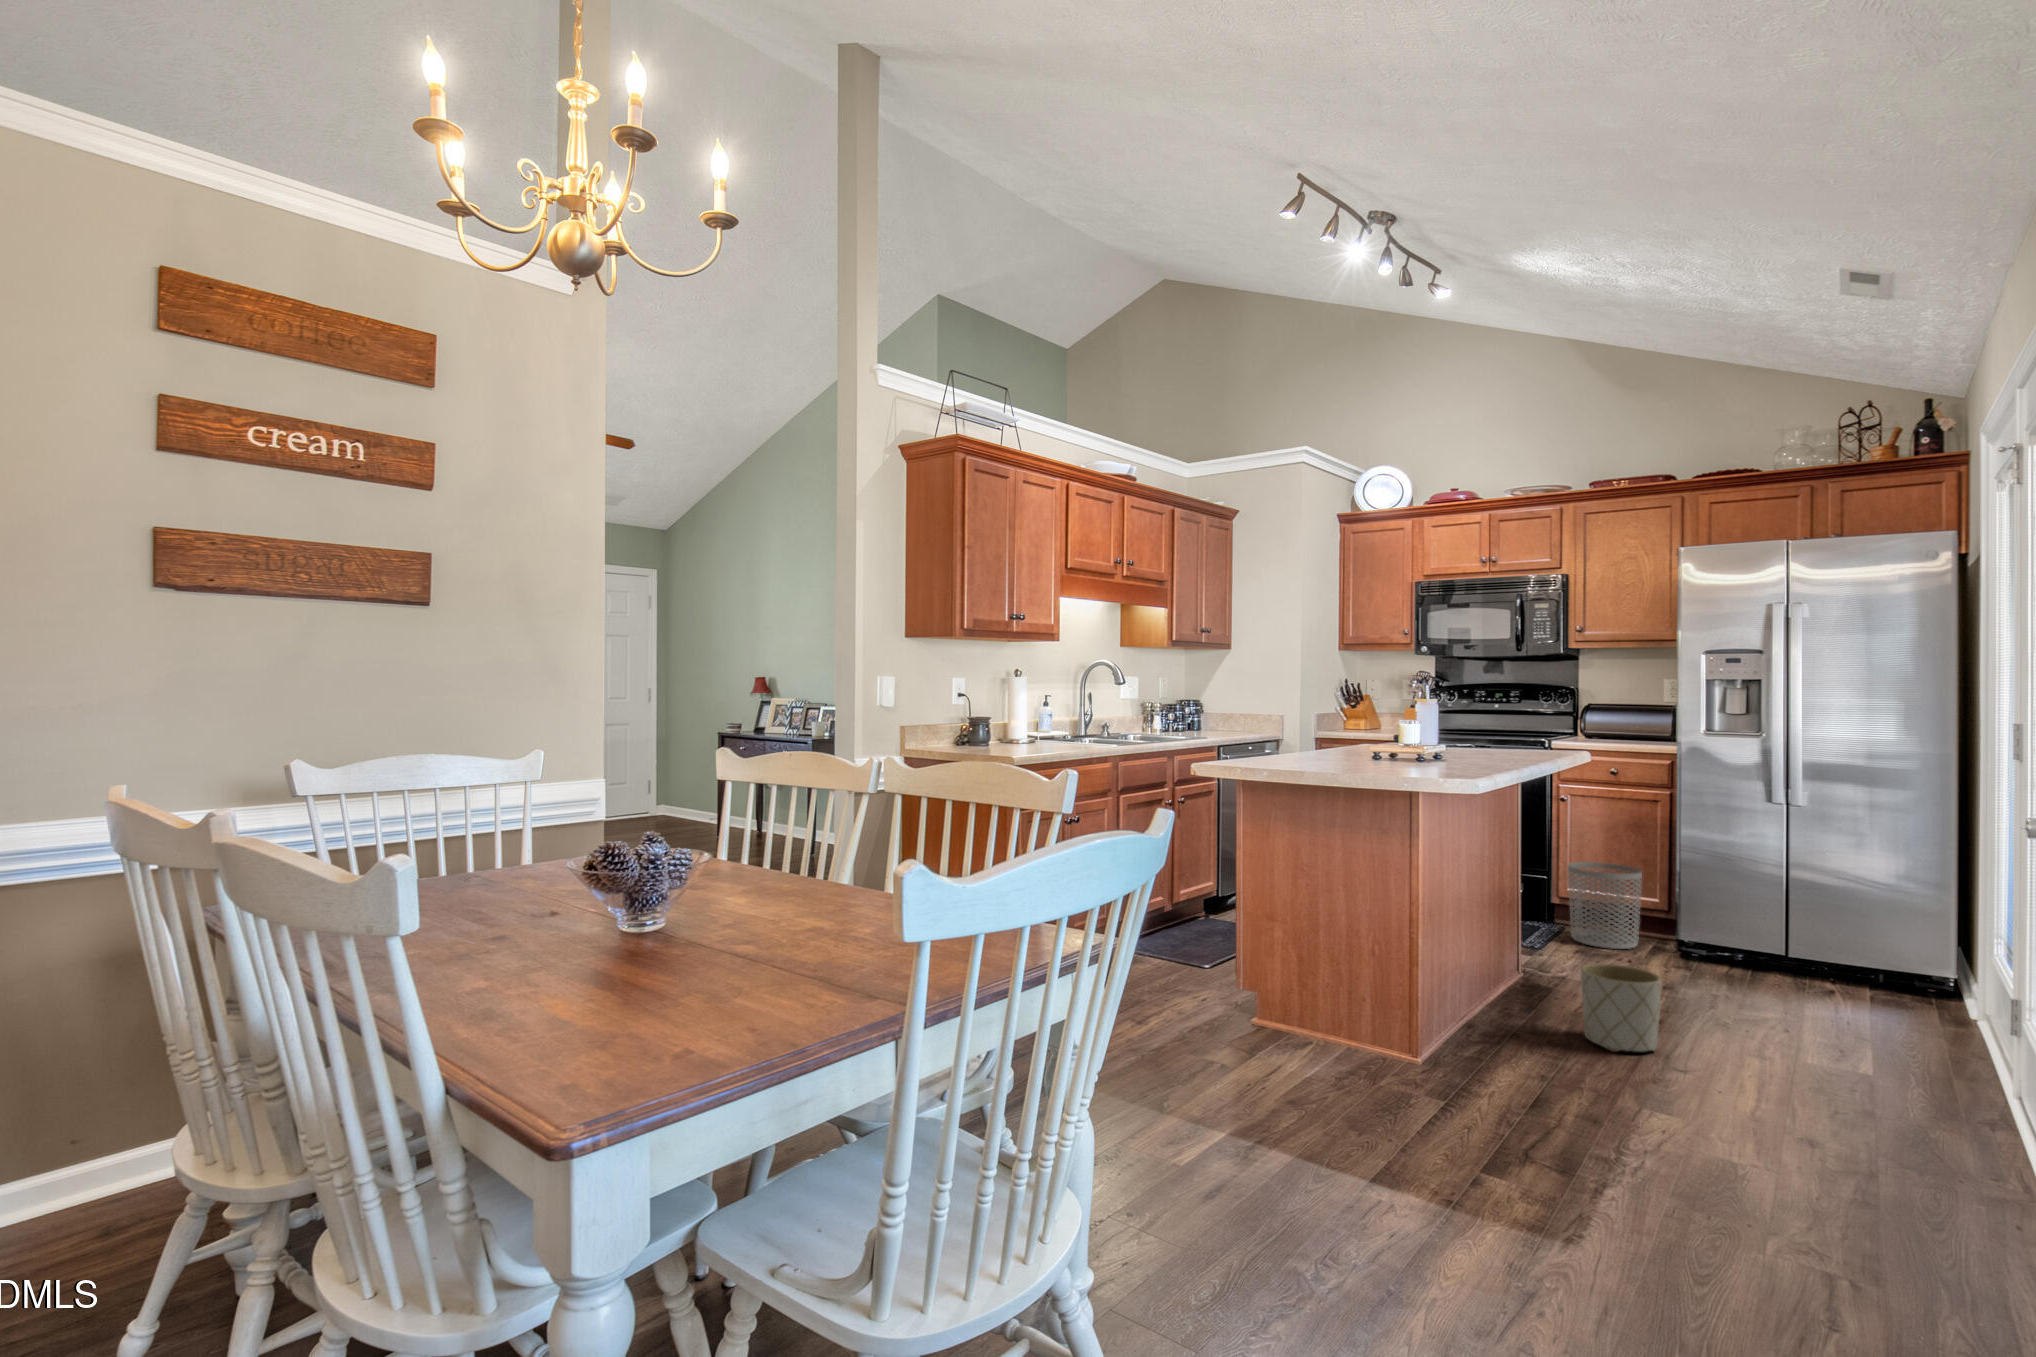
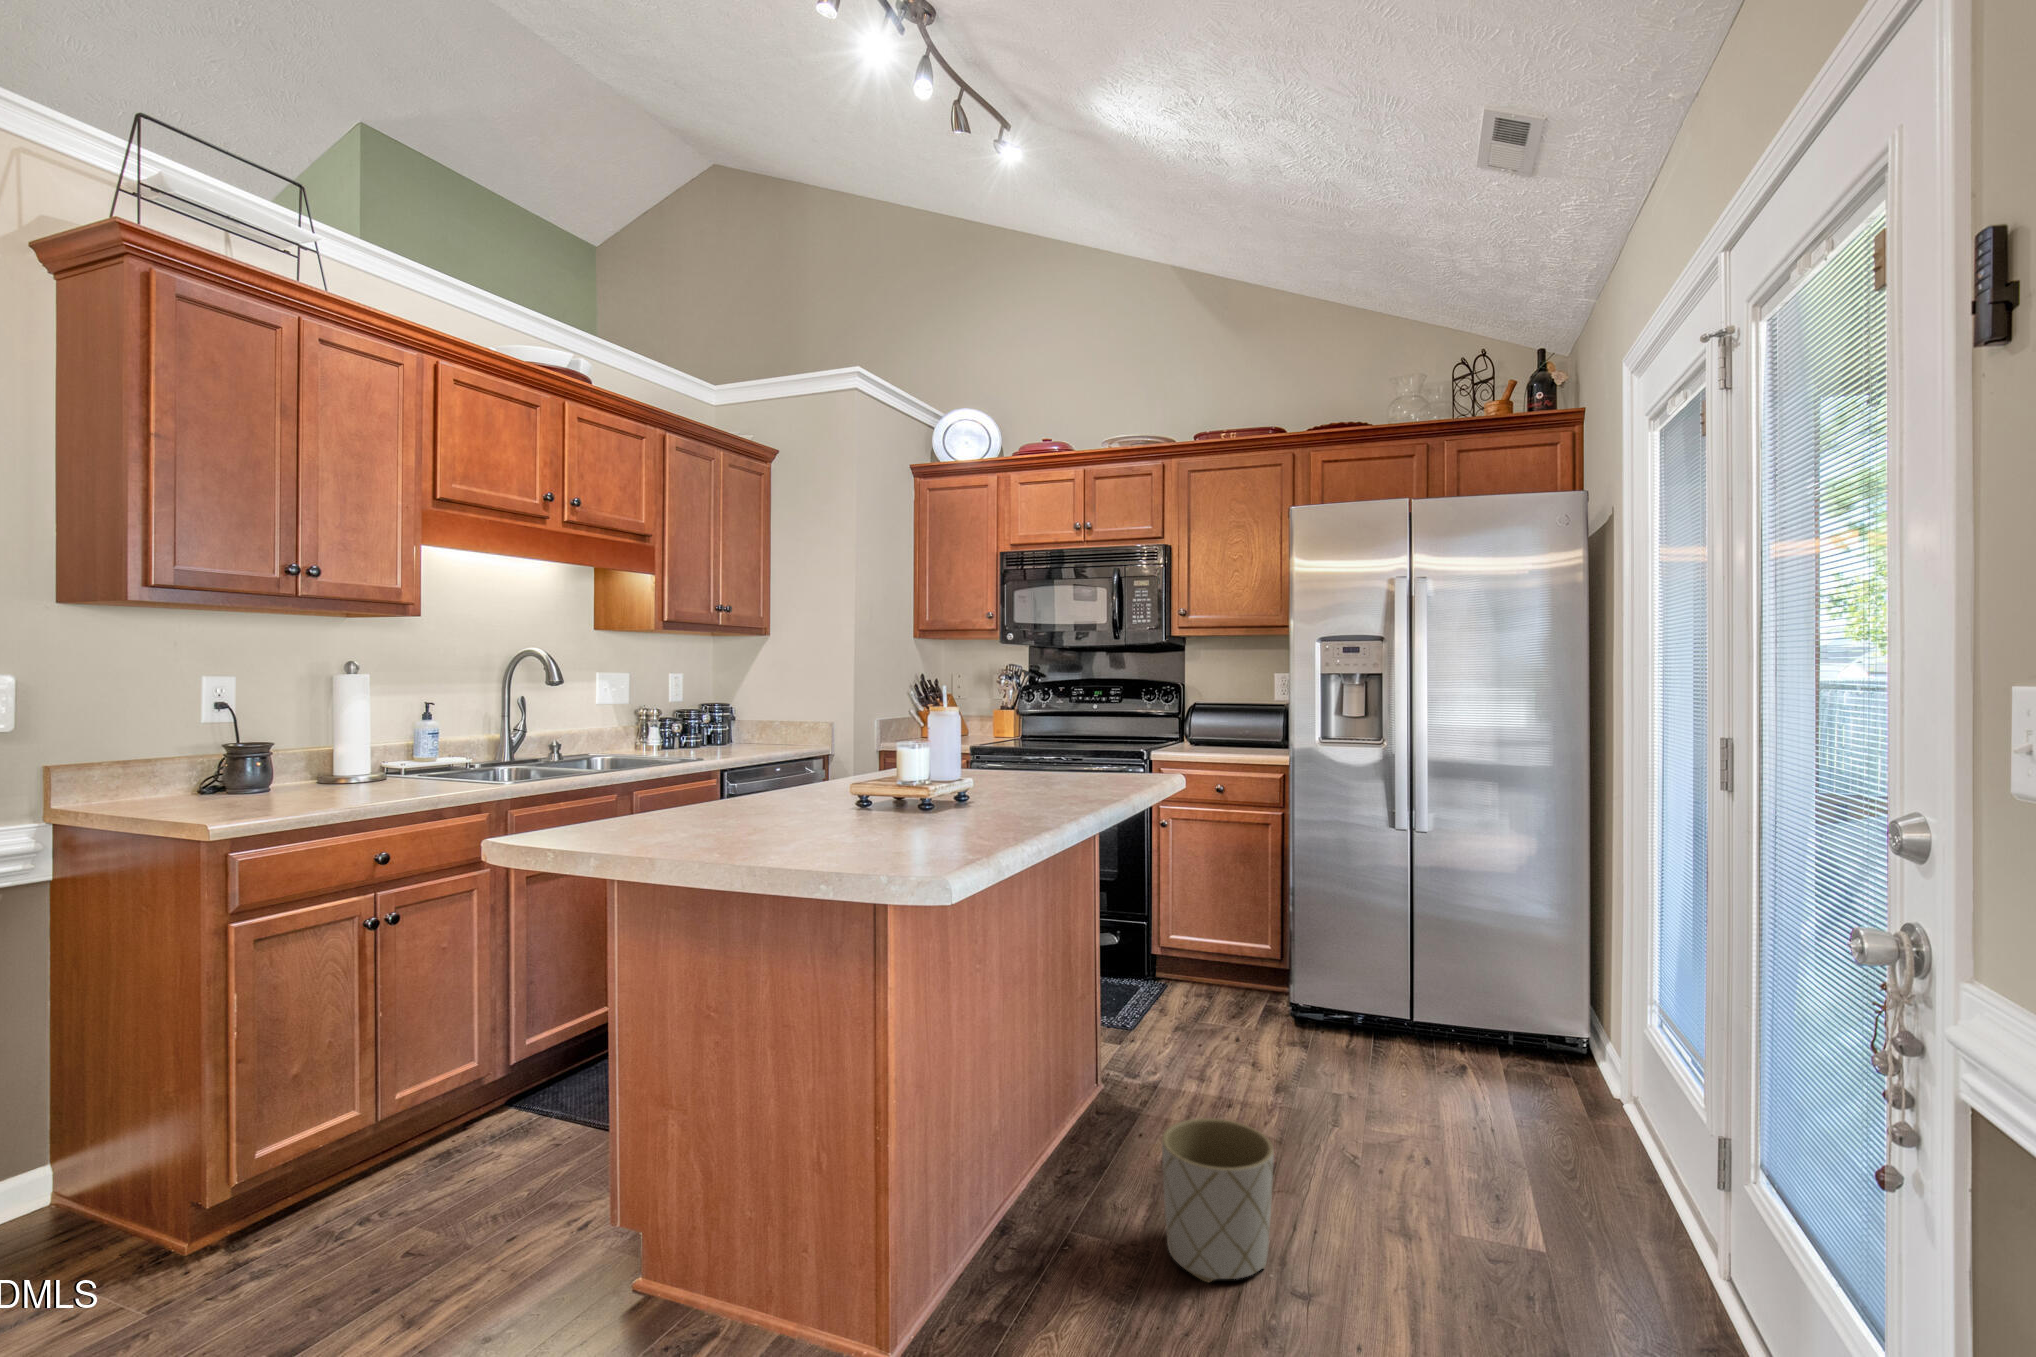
waste bin: present [1568,862,1642,949] -> none [1168,906,1251,1022]

